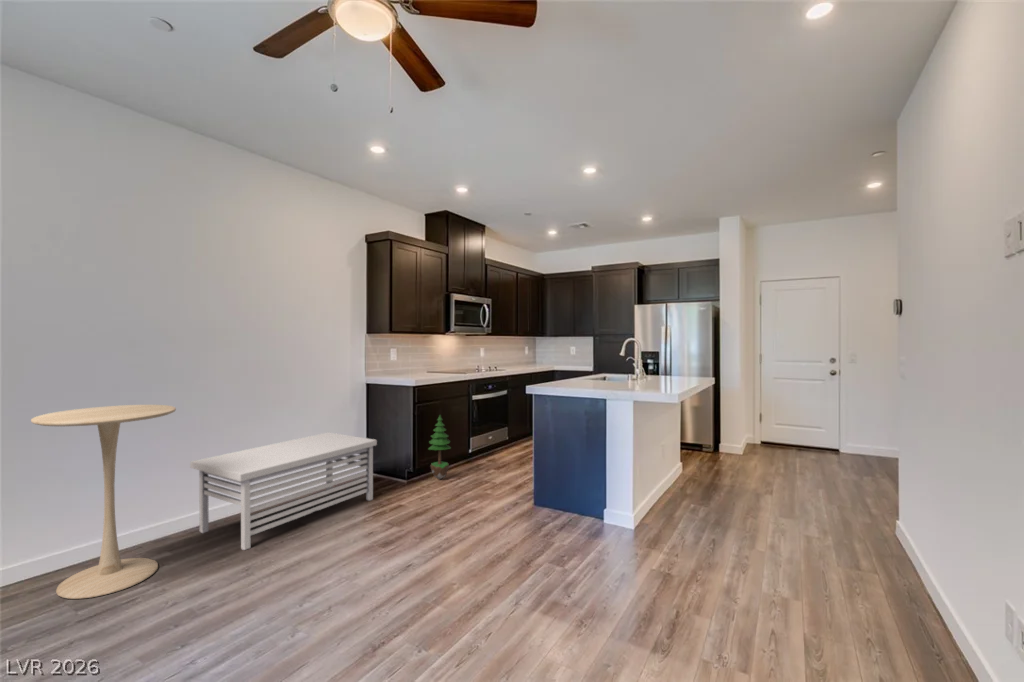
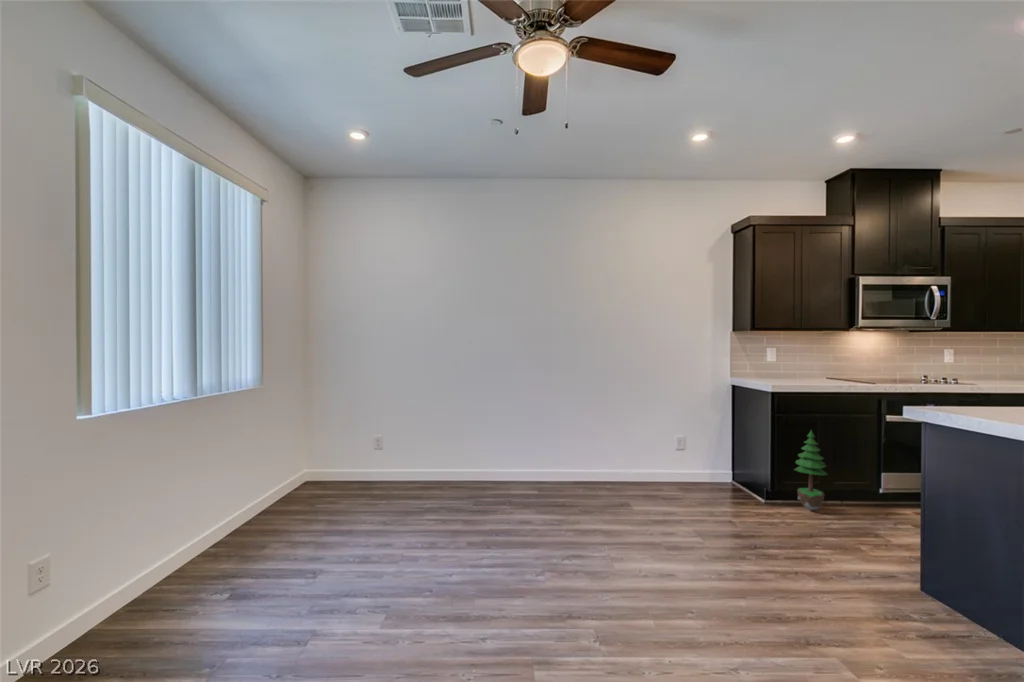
pedestal table: present [31,405,176,599] -> none [465,380,537,502]
storage bench: present [190,433,377,550] -> none [560,428,715,506]

